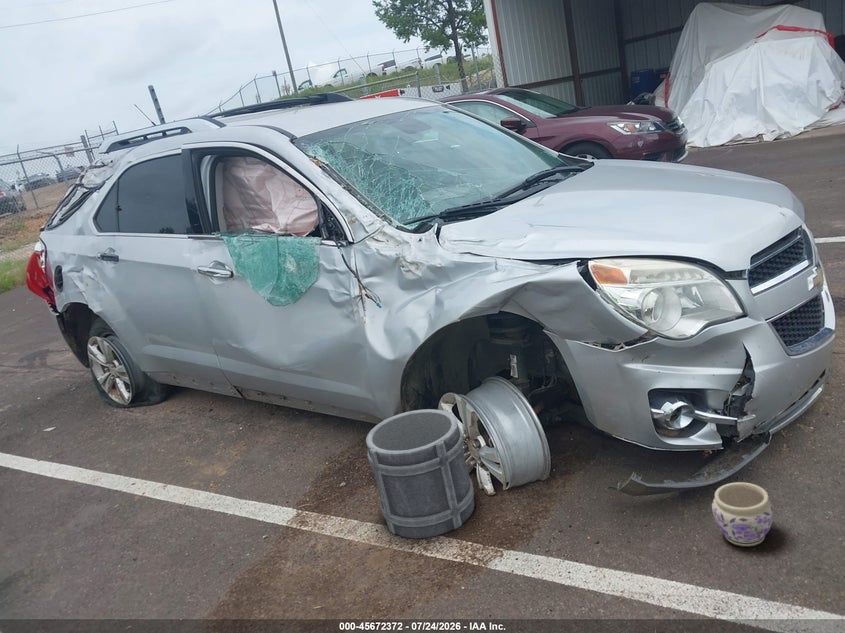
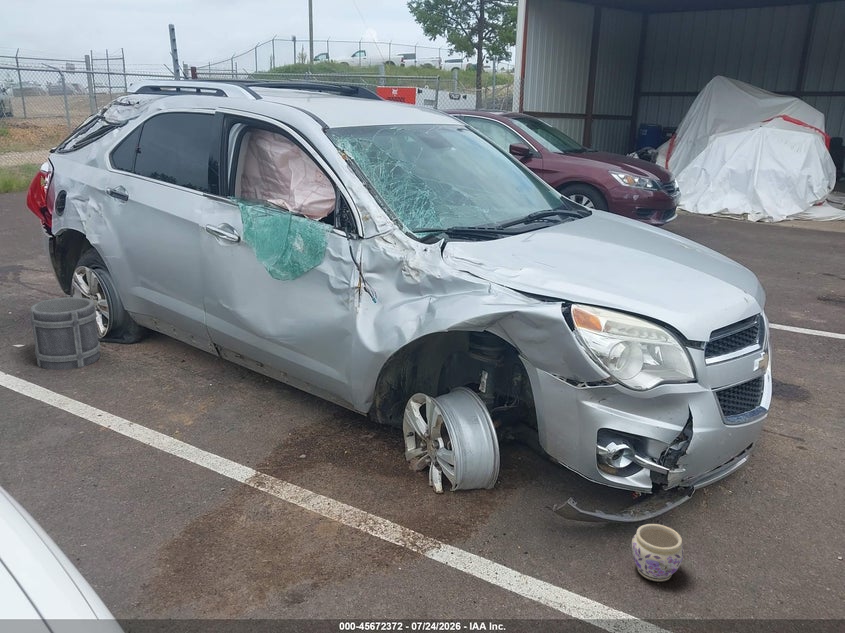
bucket: present [366,409,475,538] -> present [30,297,100,370]

